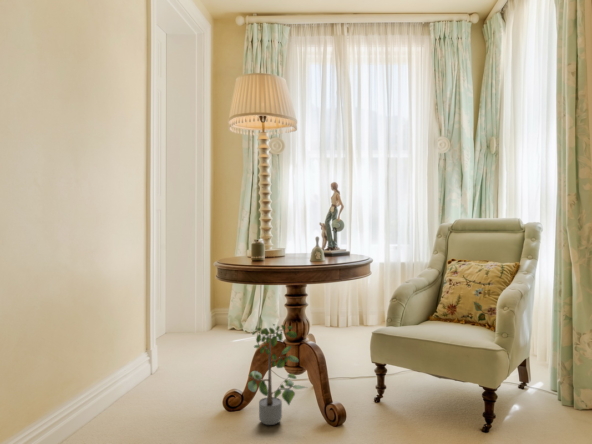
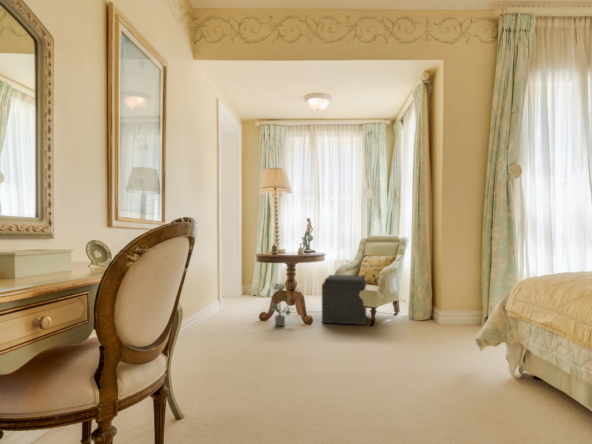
ottoman: none [365,303,468,425] -> present [322,275,366,325]

